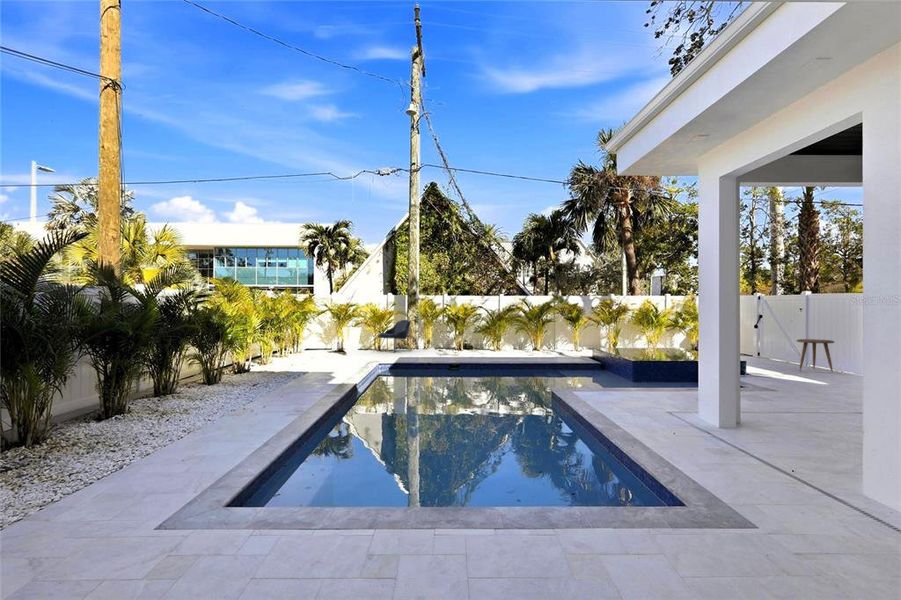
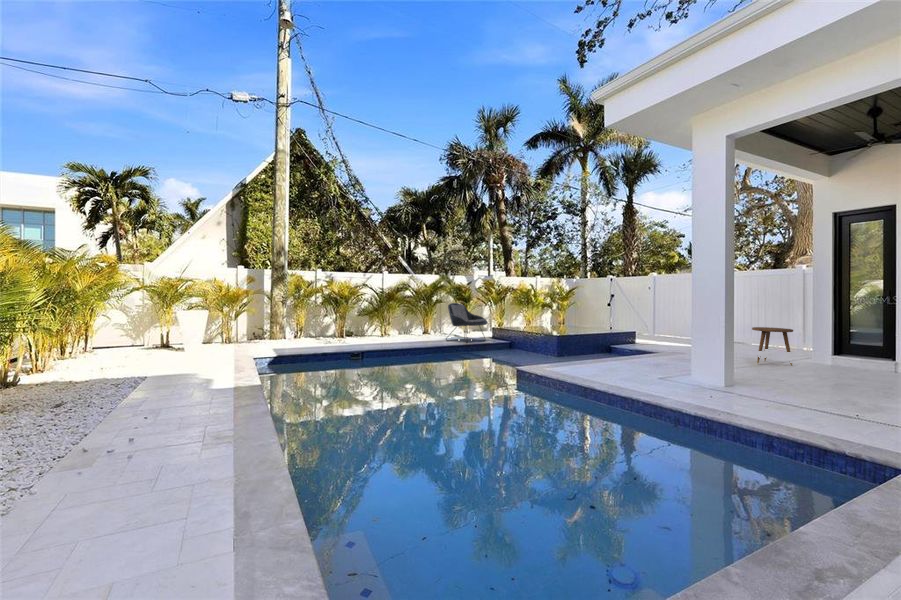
lounge chair: present [378,320,411,352] -> present [447,303,488,343]

